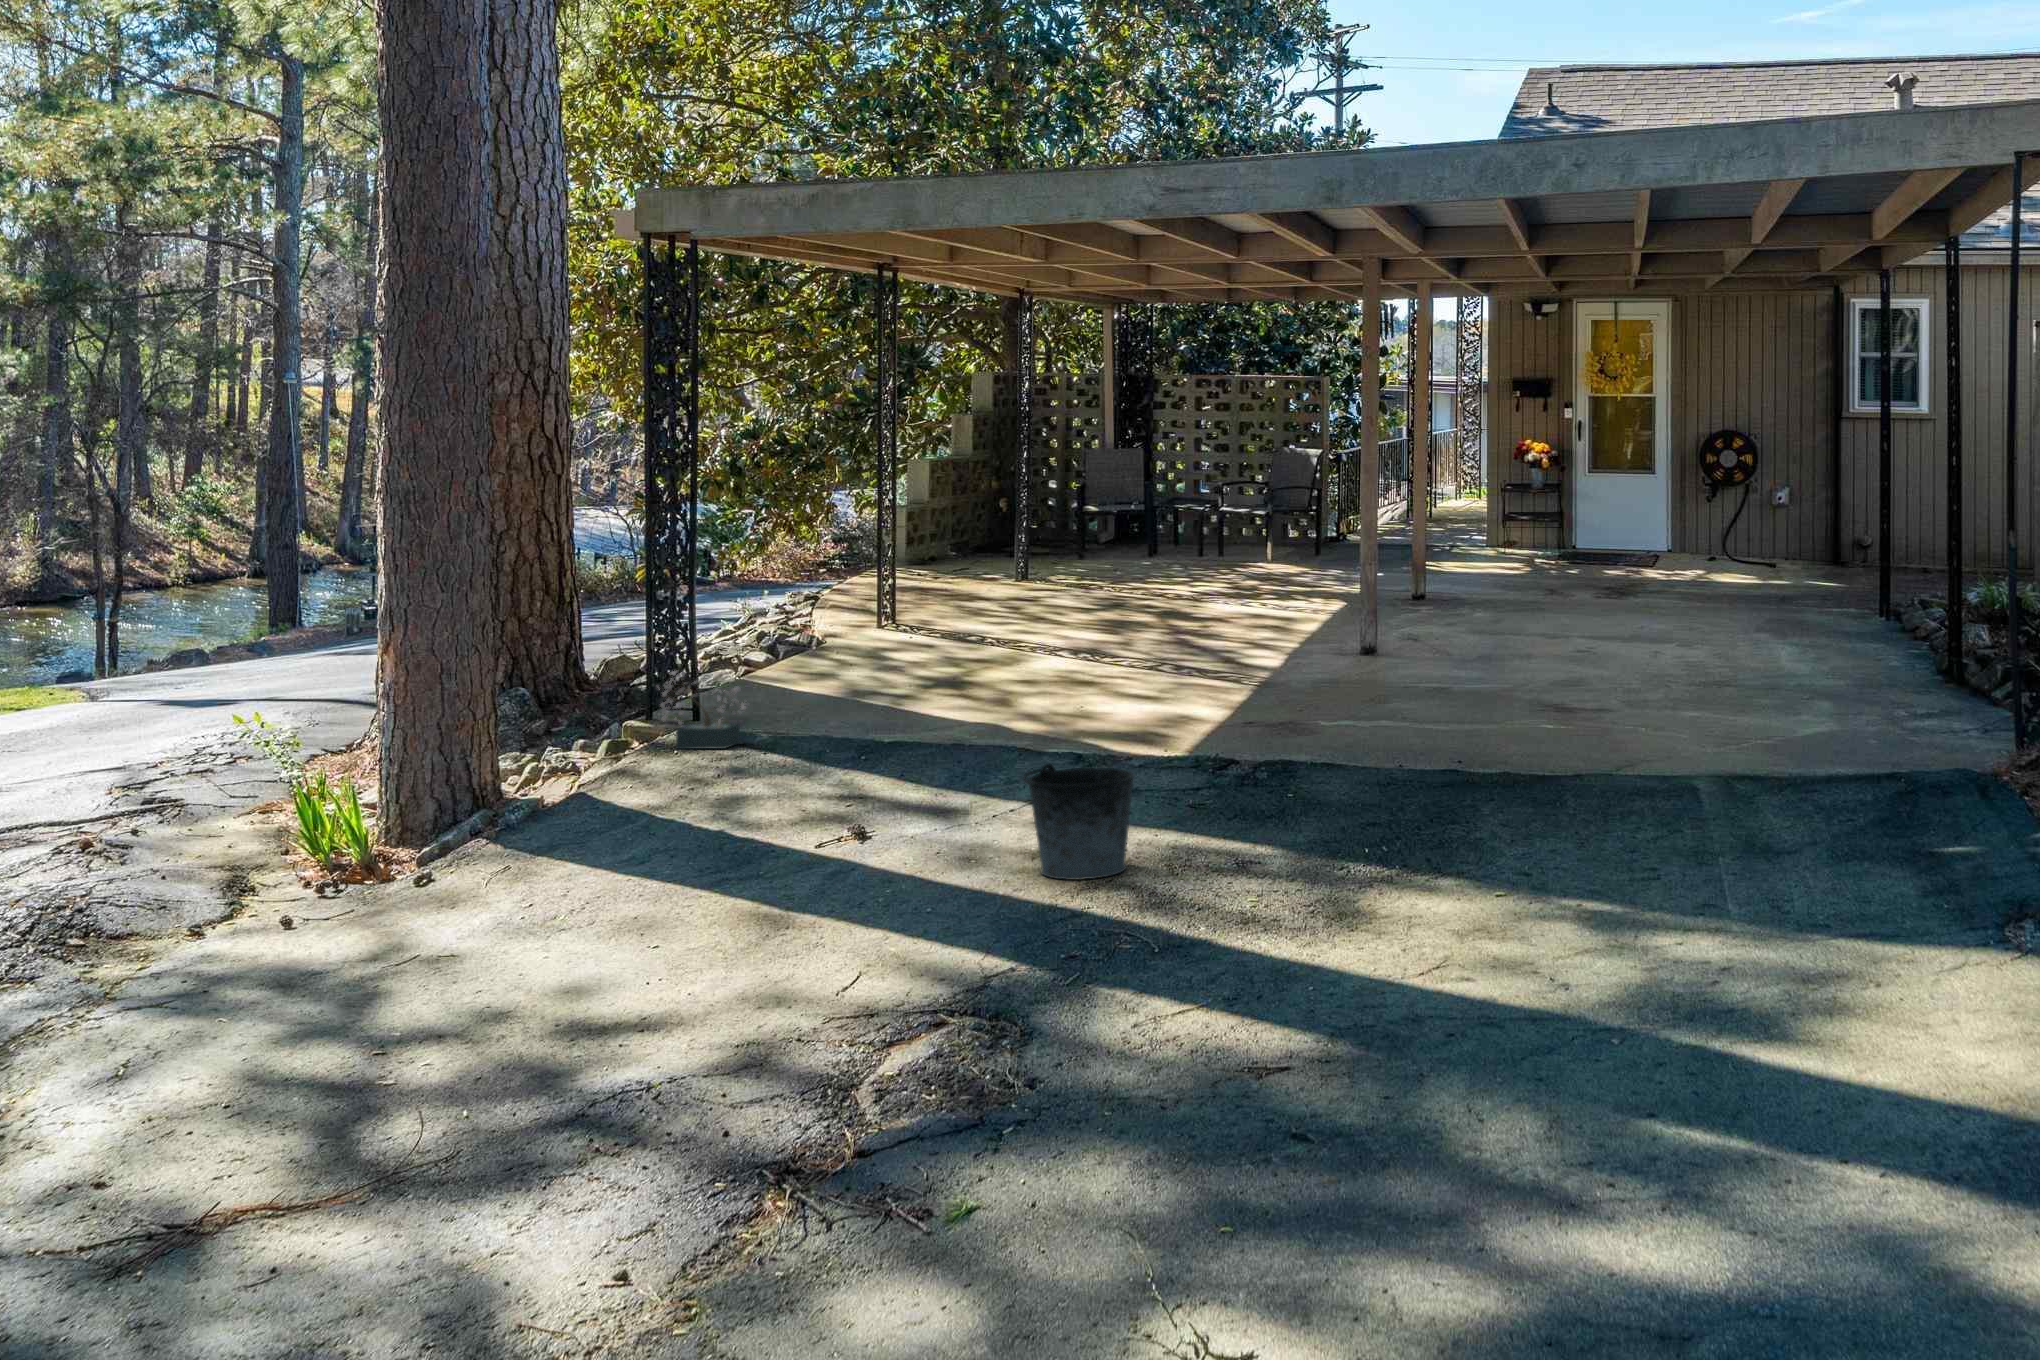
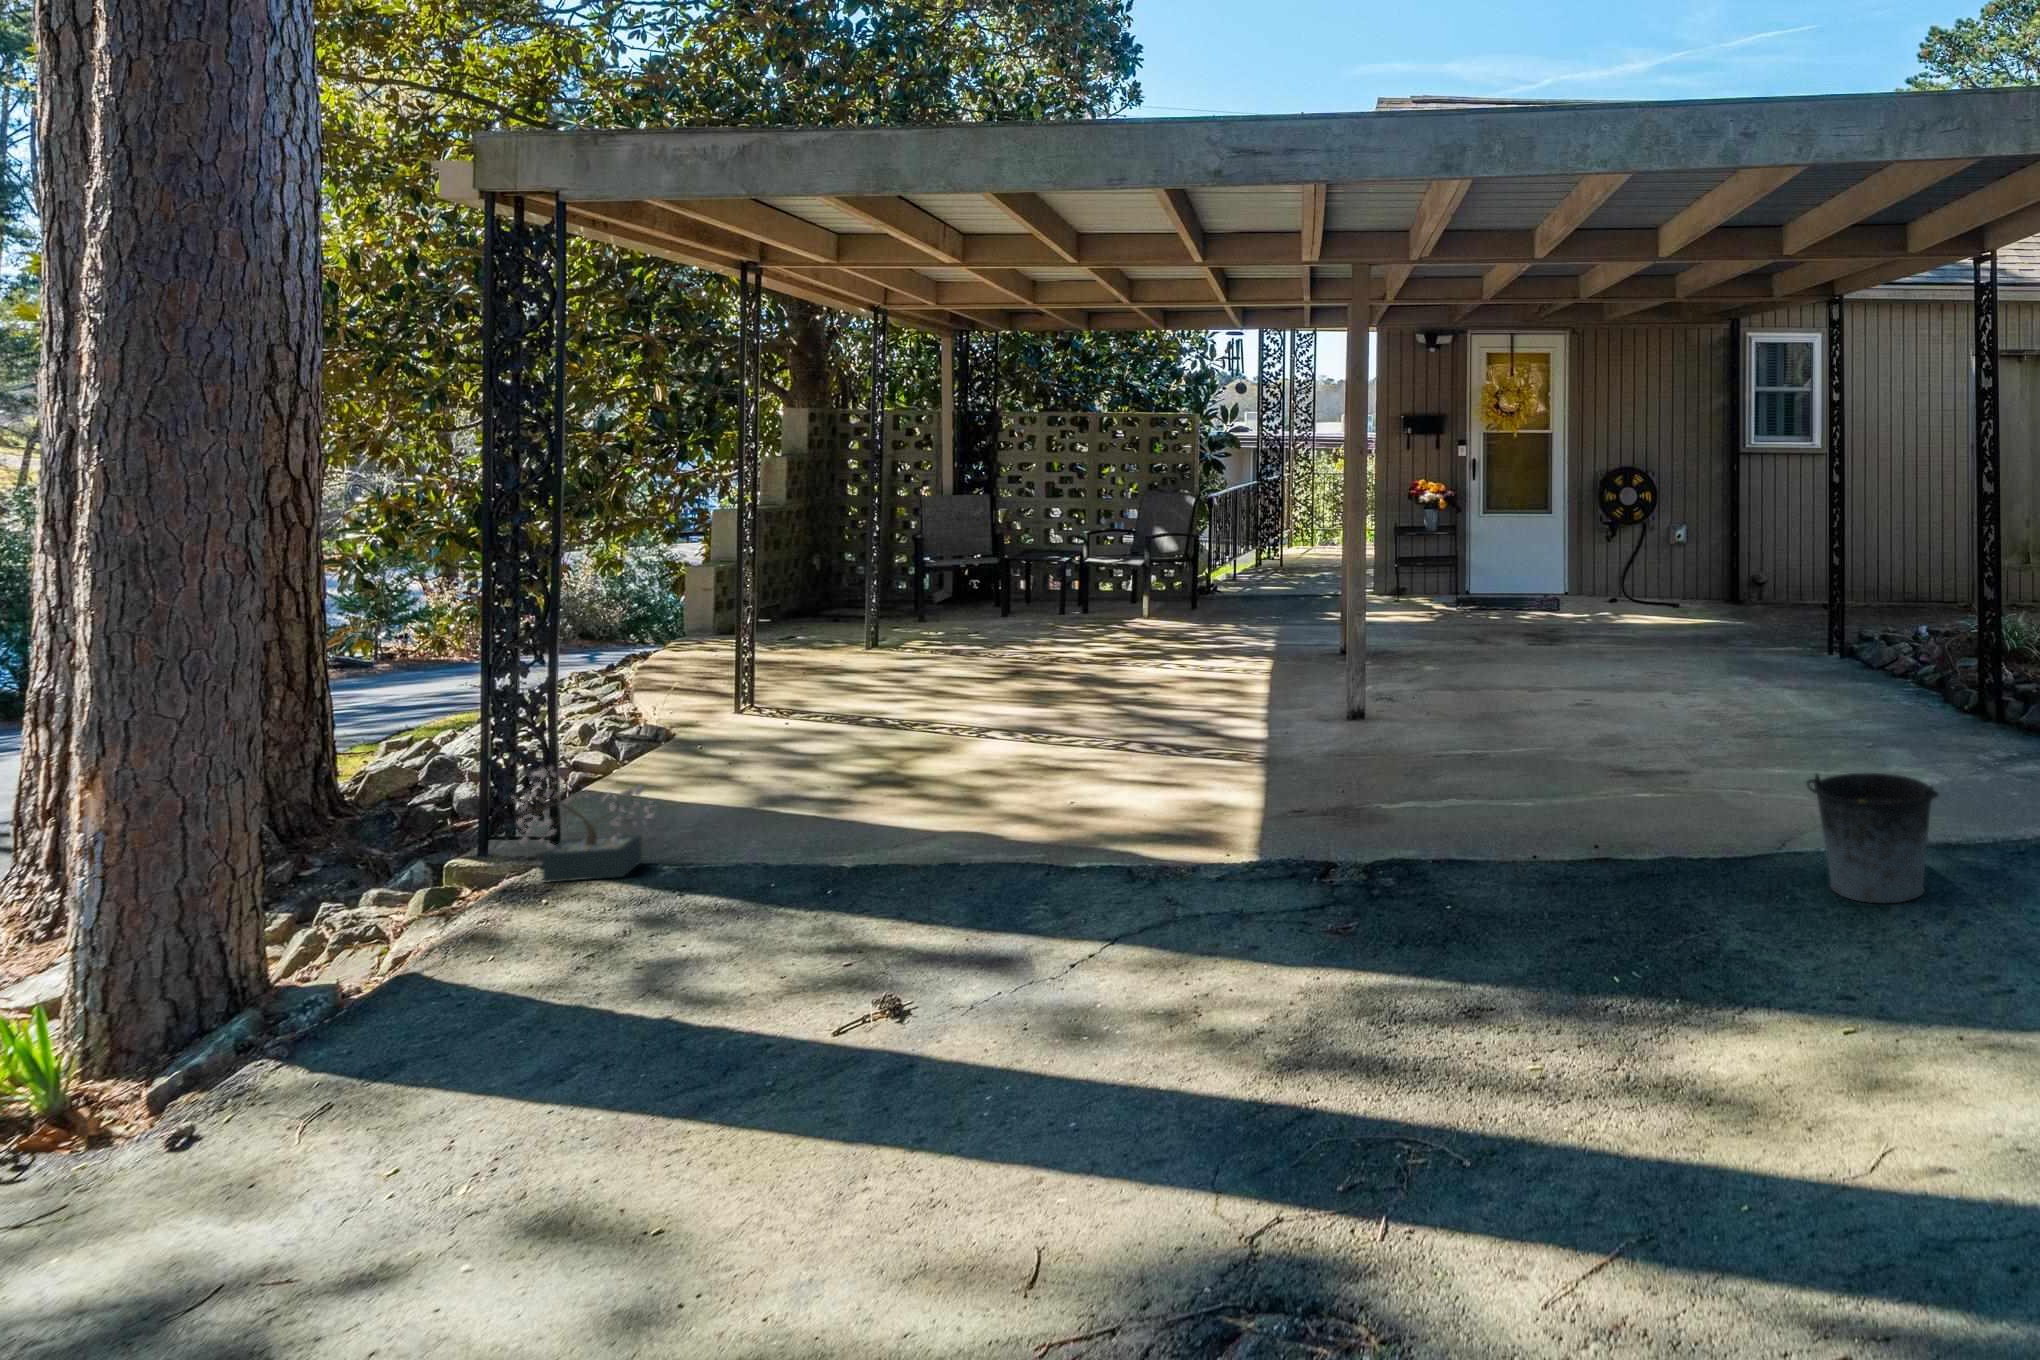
bucket: present [1023,764,1134,880] -> present [1806,773,1938,903]

